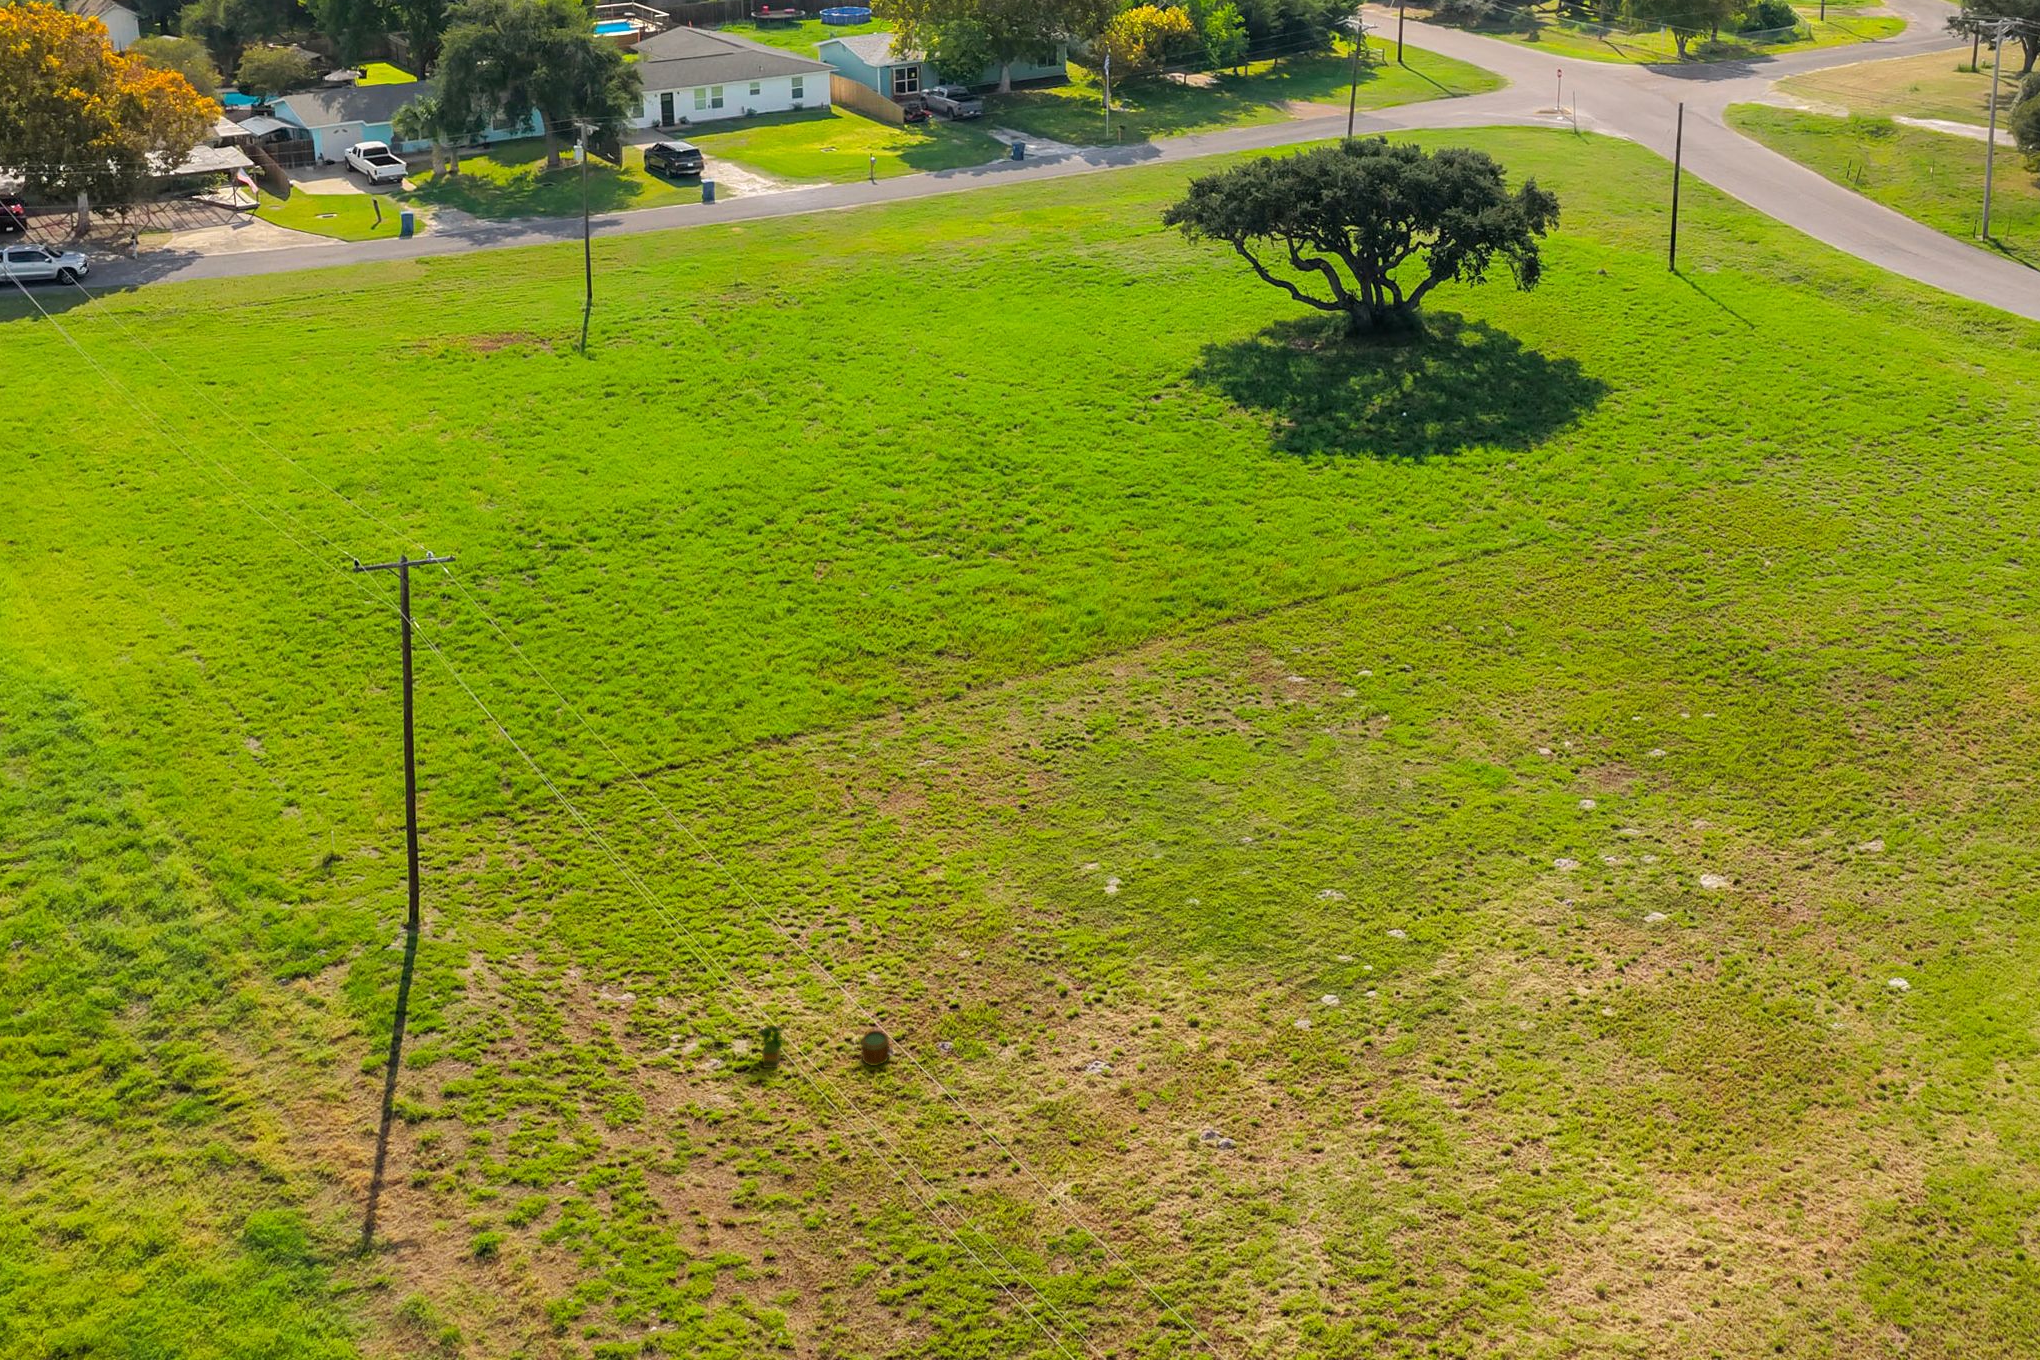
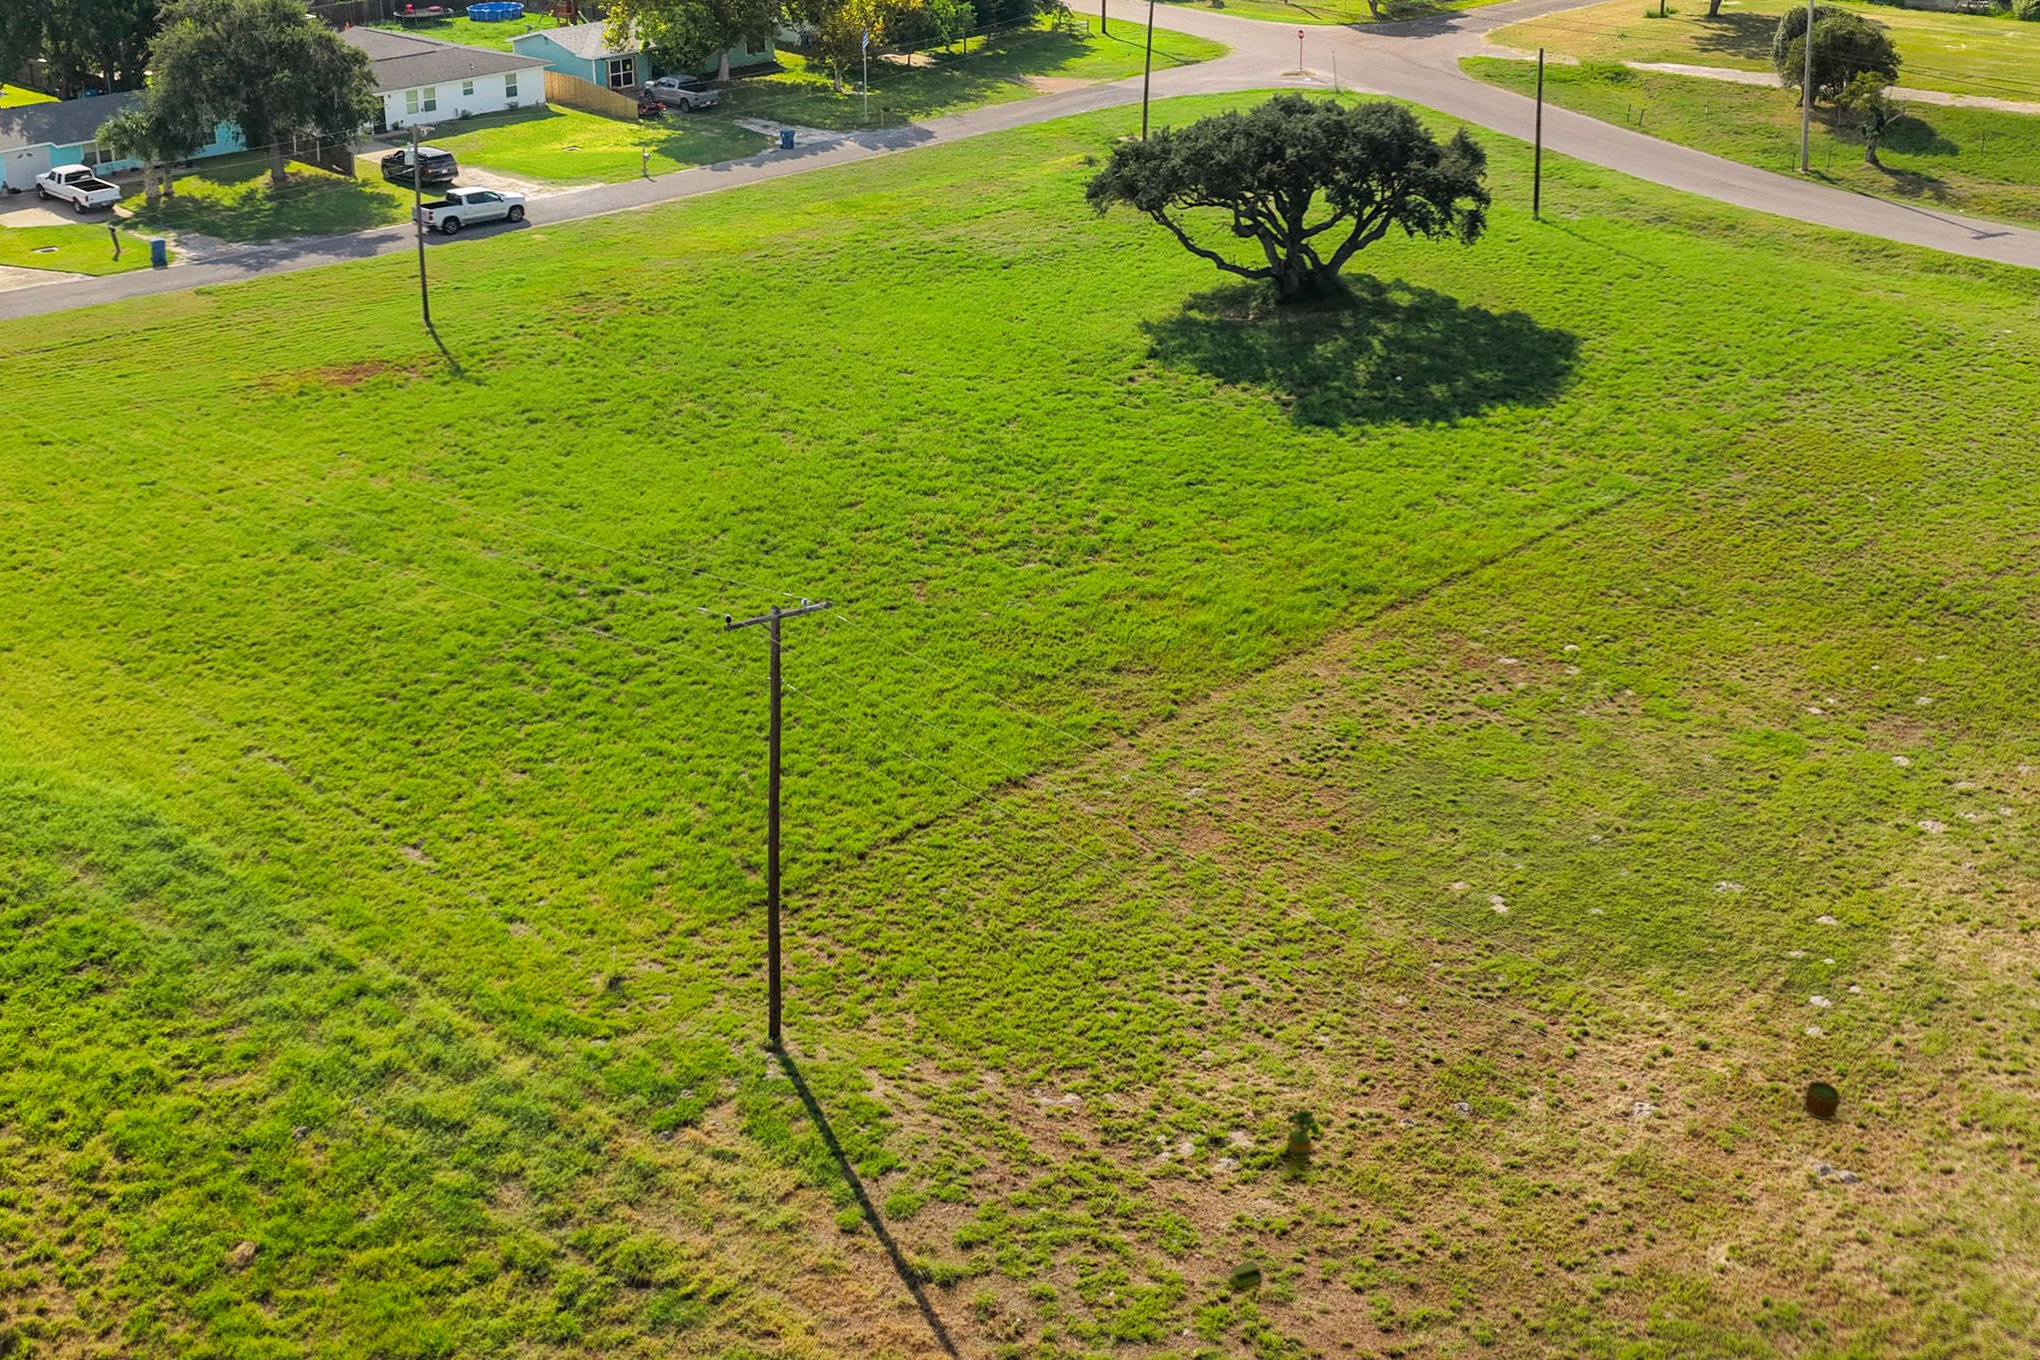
bucket: present [861,1030,890,1065] -> present [1804,1081,1839,1119]
toolbox: none [637,1145,662,1165] -> present [1231,1262,1263,1287]

